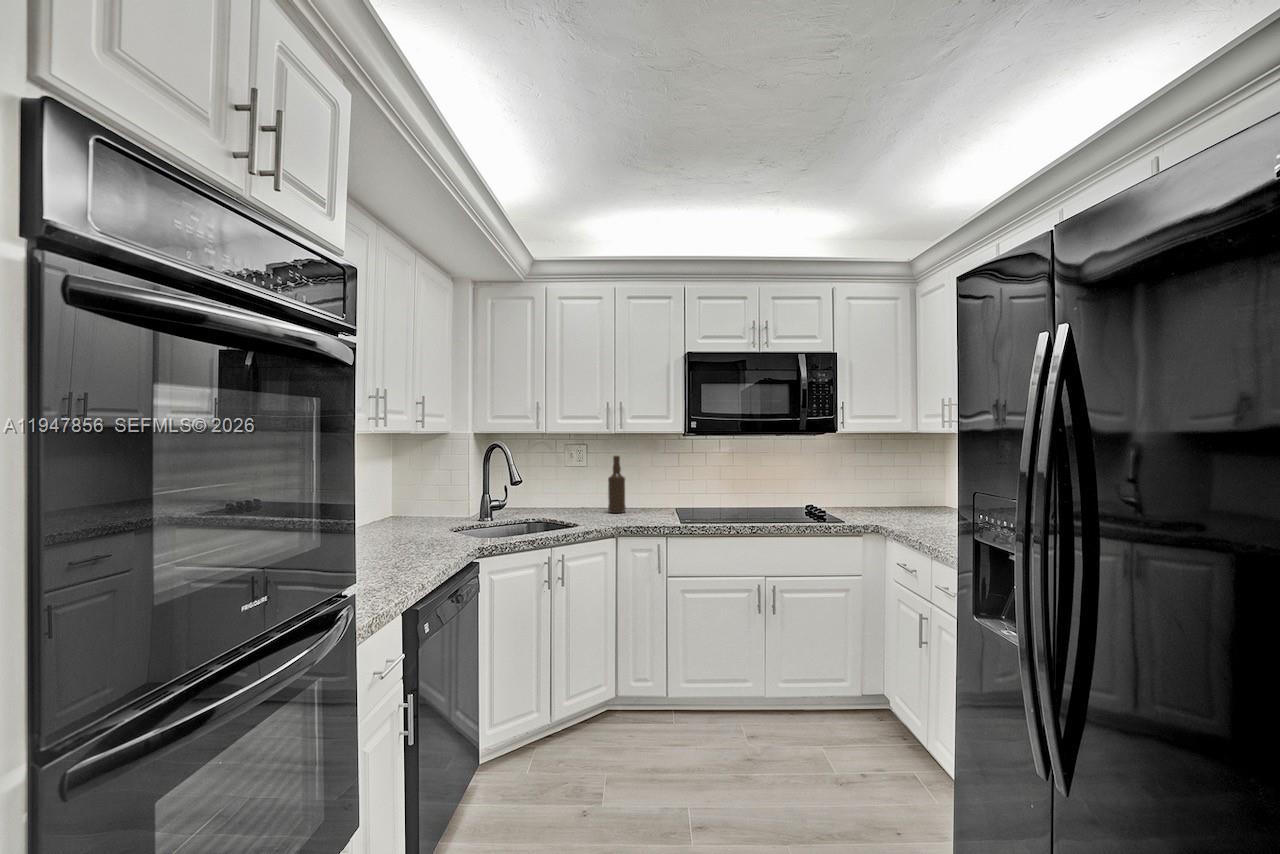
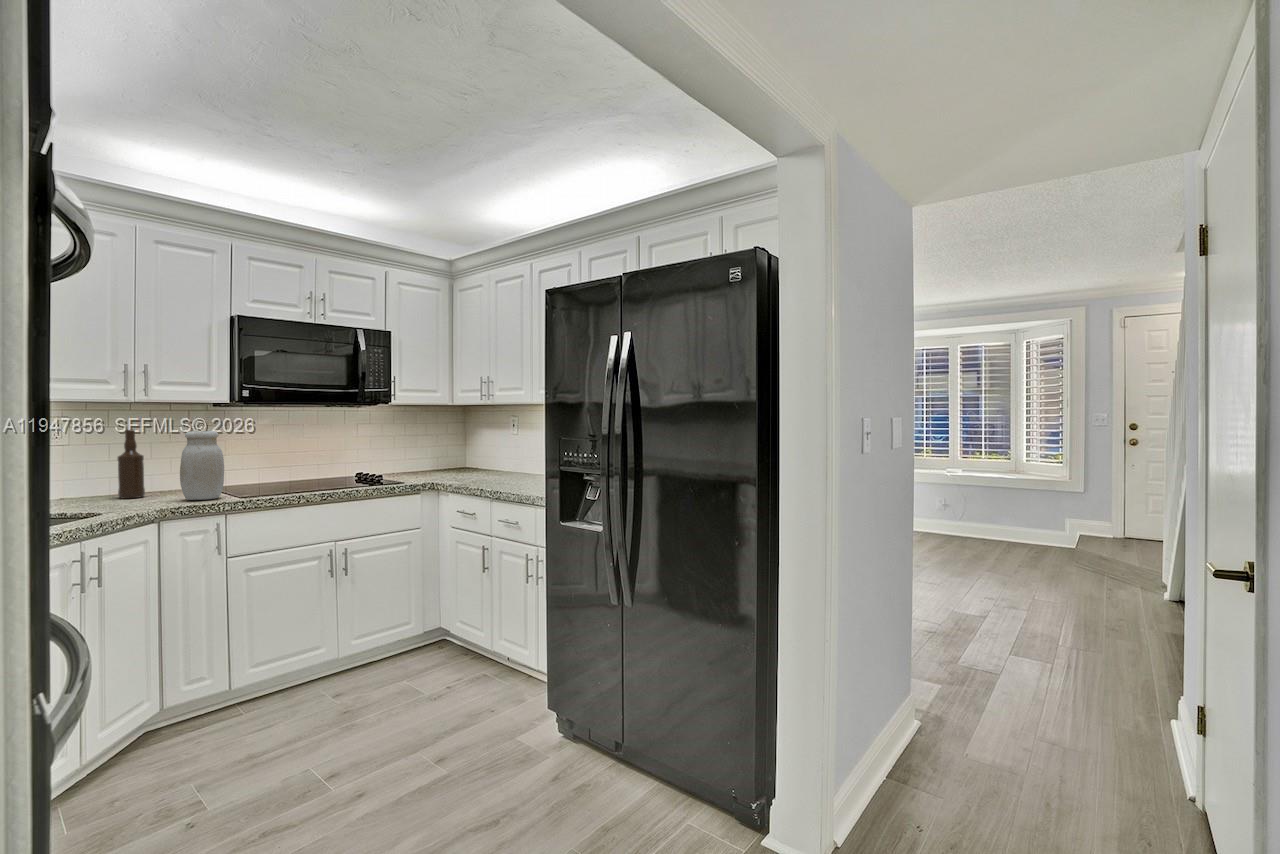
jar: none [640,459,672,521] -> present [180,431,224,500]

